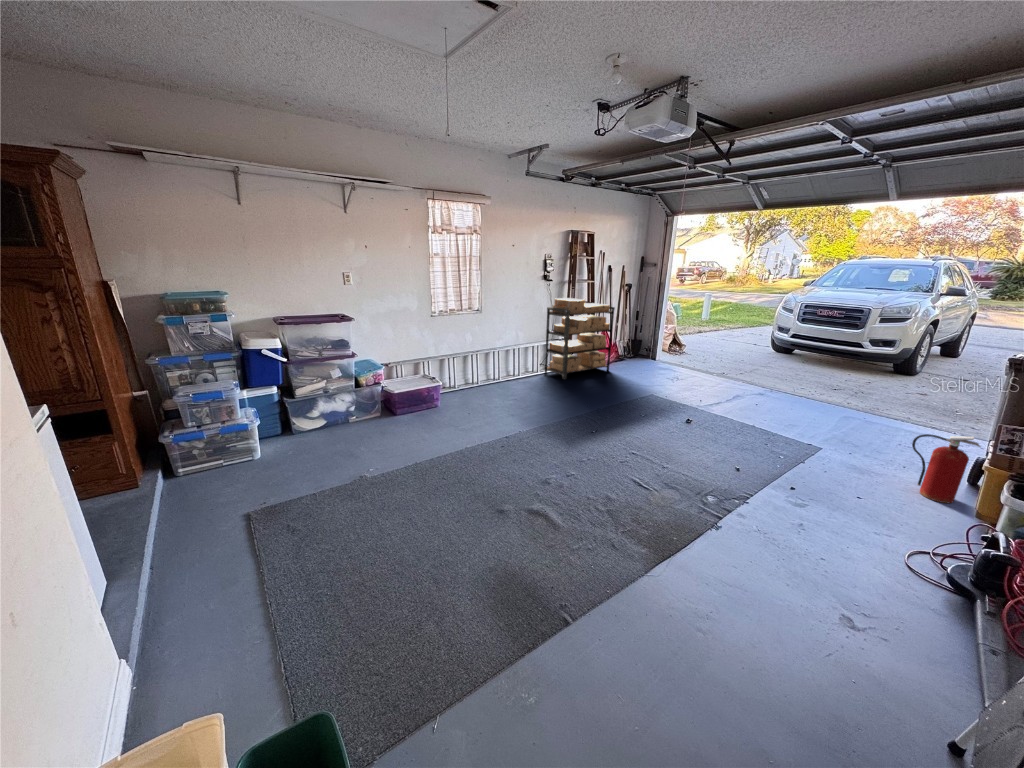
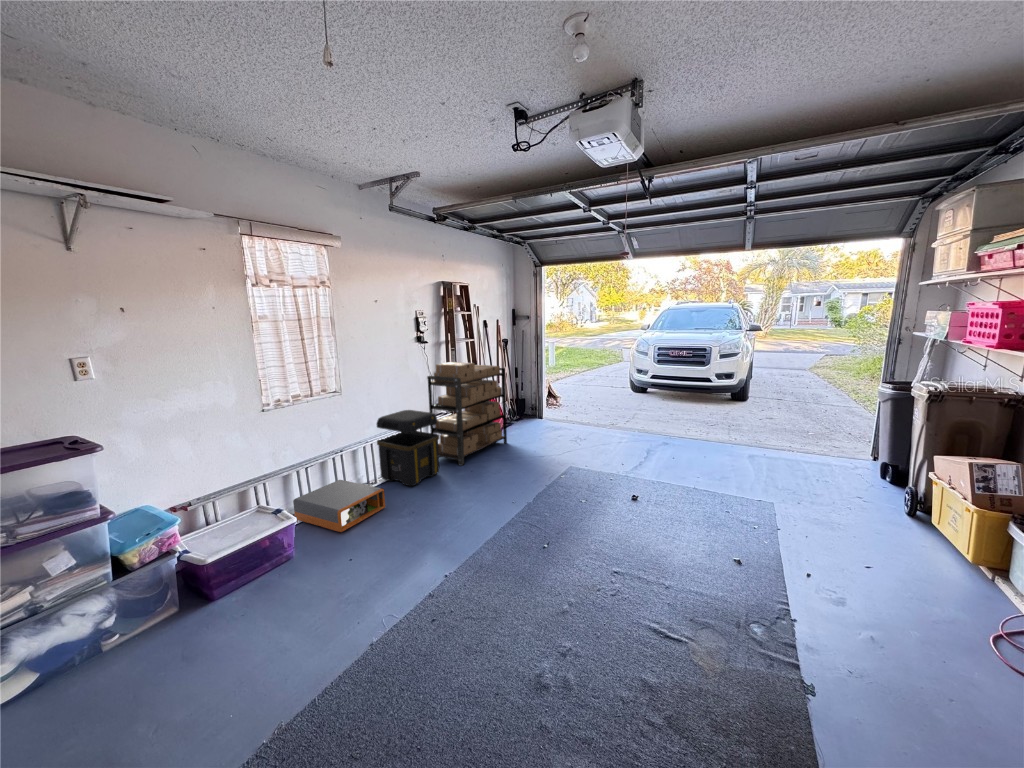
toolbox: none [503,331,548,385] -> present [377,410,439,486]
storage box: none [445,371,500,399] -> present [293,480,385,532]
fire extinguisher: present [912,434,981,503] -> none [892,485,959,561]

